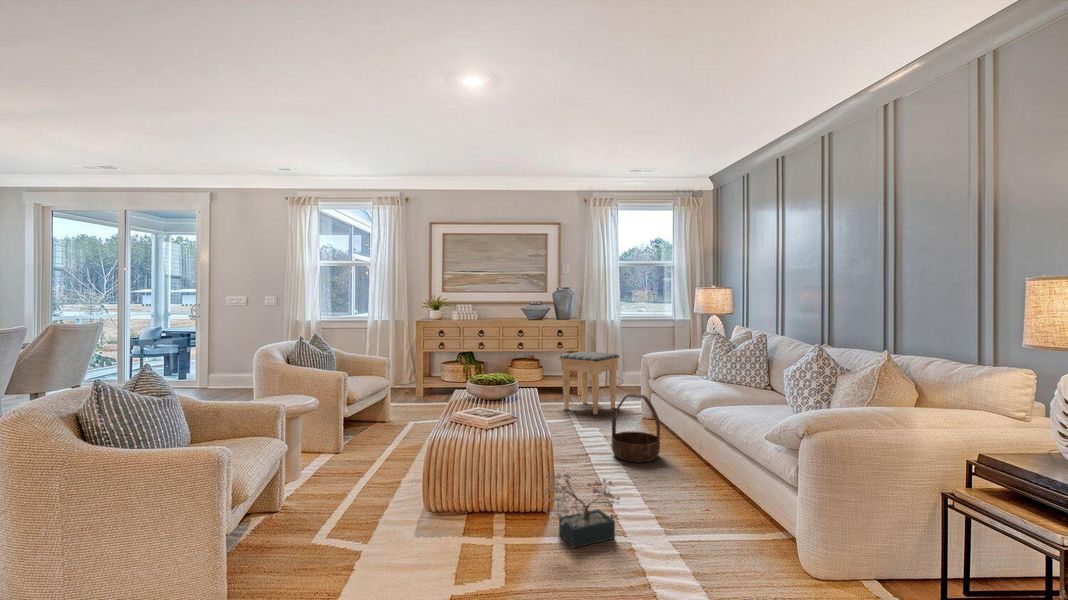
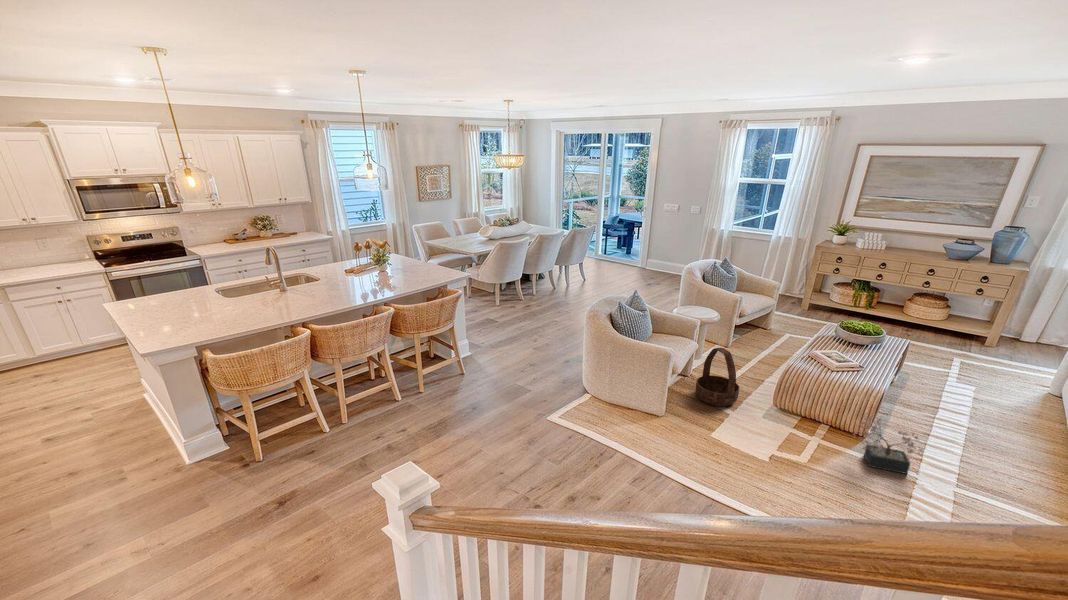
footstool: present [559,351,619,414] -> none [953,307,1044,374]
basket: present [612,394,660,462] -> present [695,348,739,406]

